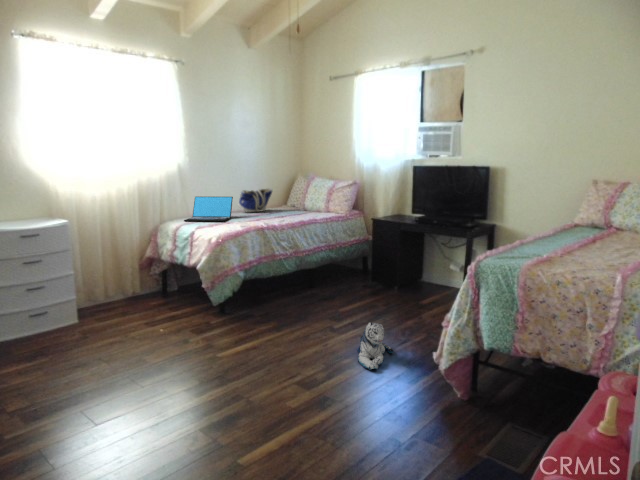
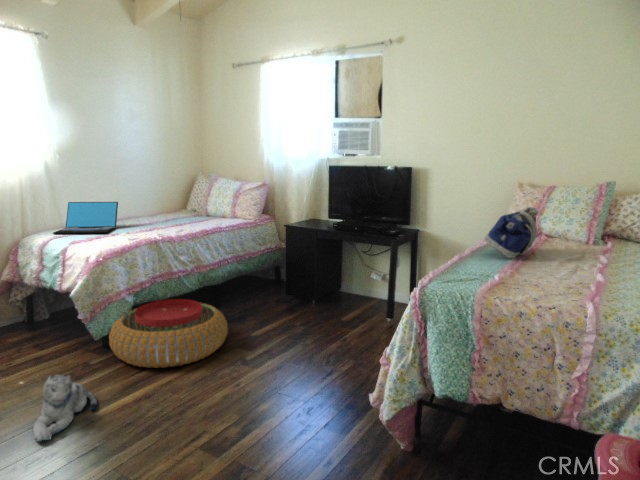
tote bag: present [238,188,272,212] -> present [484,207,538,258]
pouf: none [225,277,318,329] -> present [109,299,228,368]
plush toy: present [357,323,393,370] -> present [33,375,97,441]

